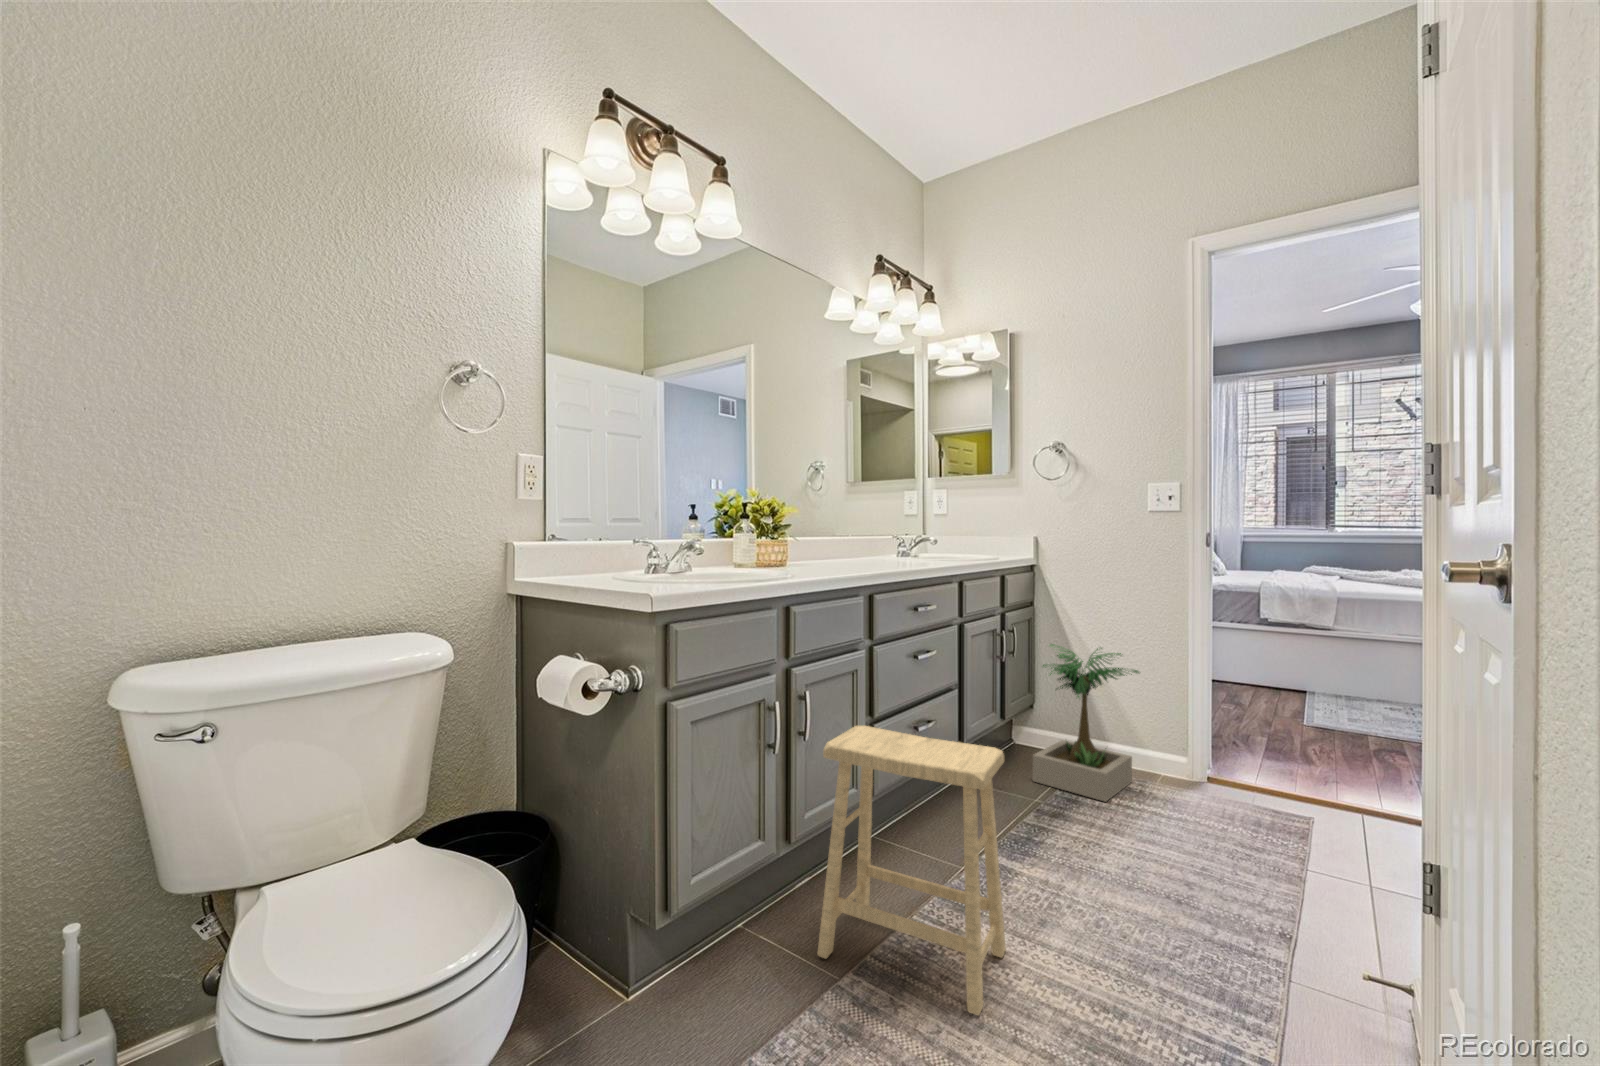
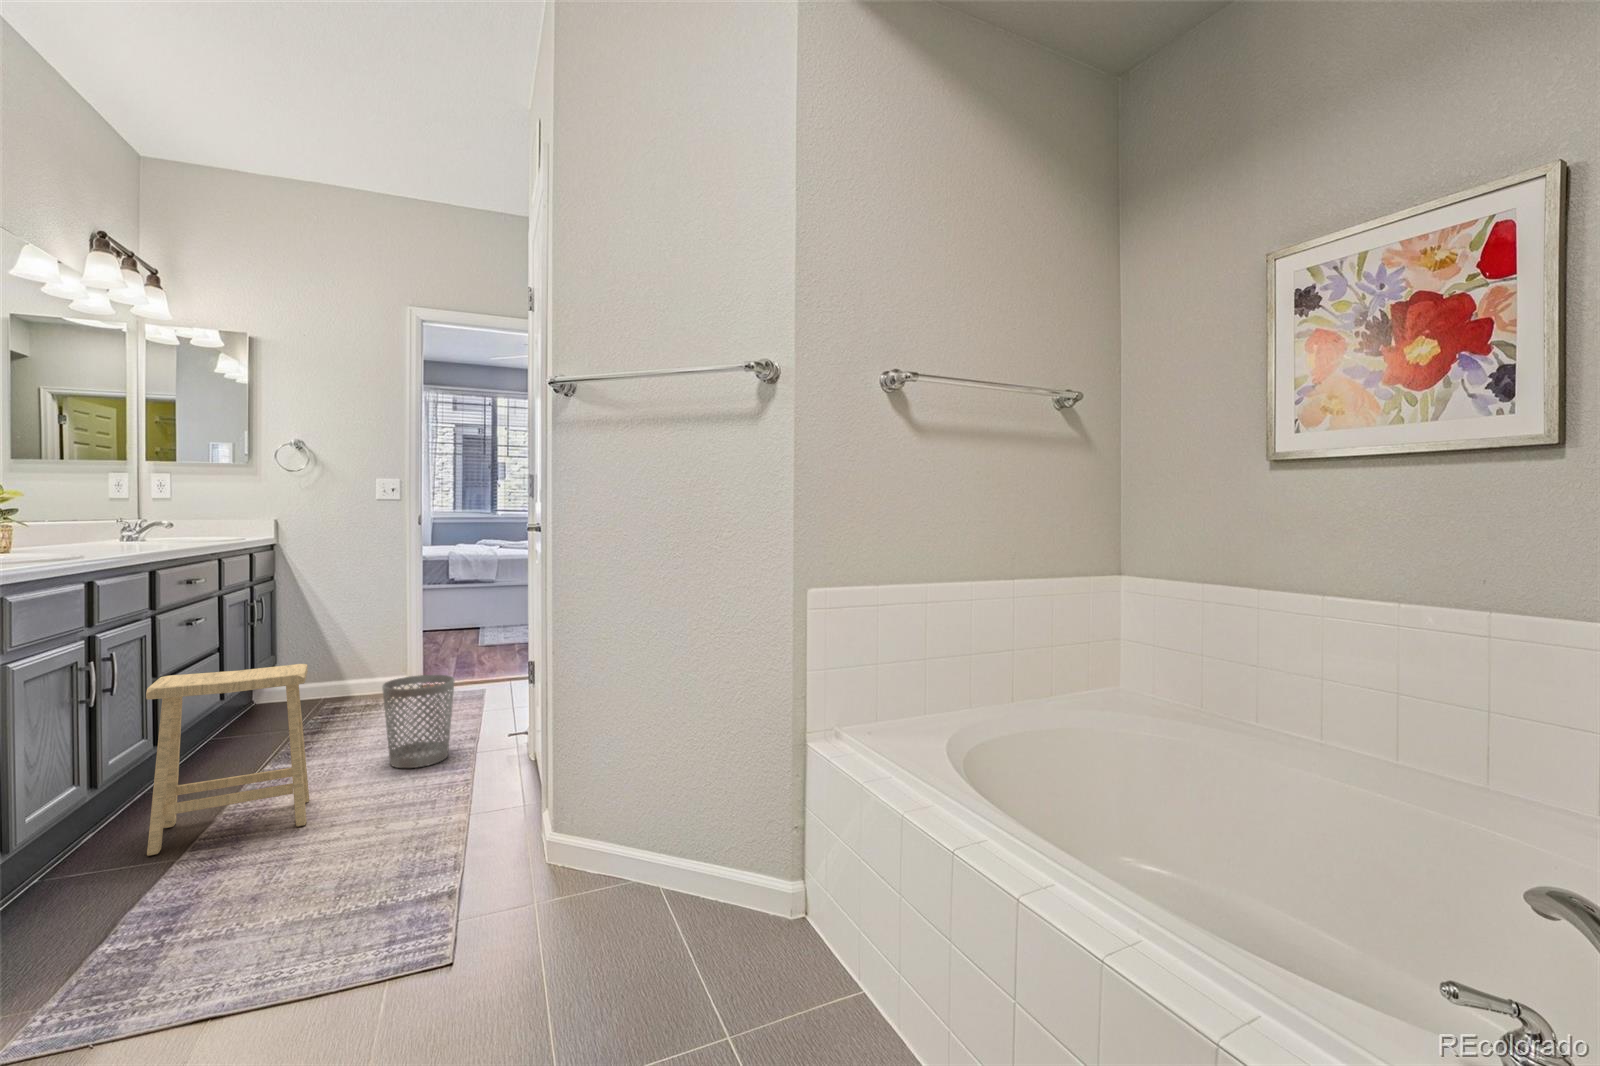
potted plant: present [1032,644,1139,802] -> none [285,604,381,722]
wastebasket: none [1121,791,1246,974] -> present [382,675,455,768]

